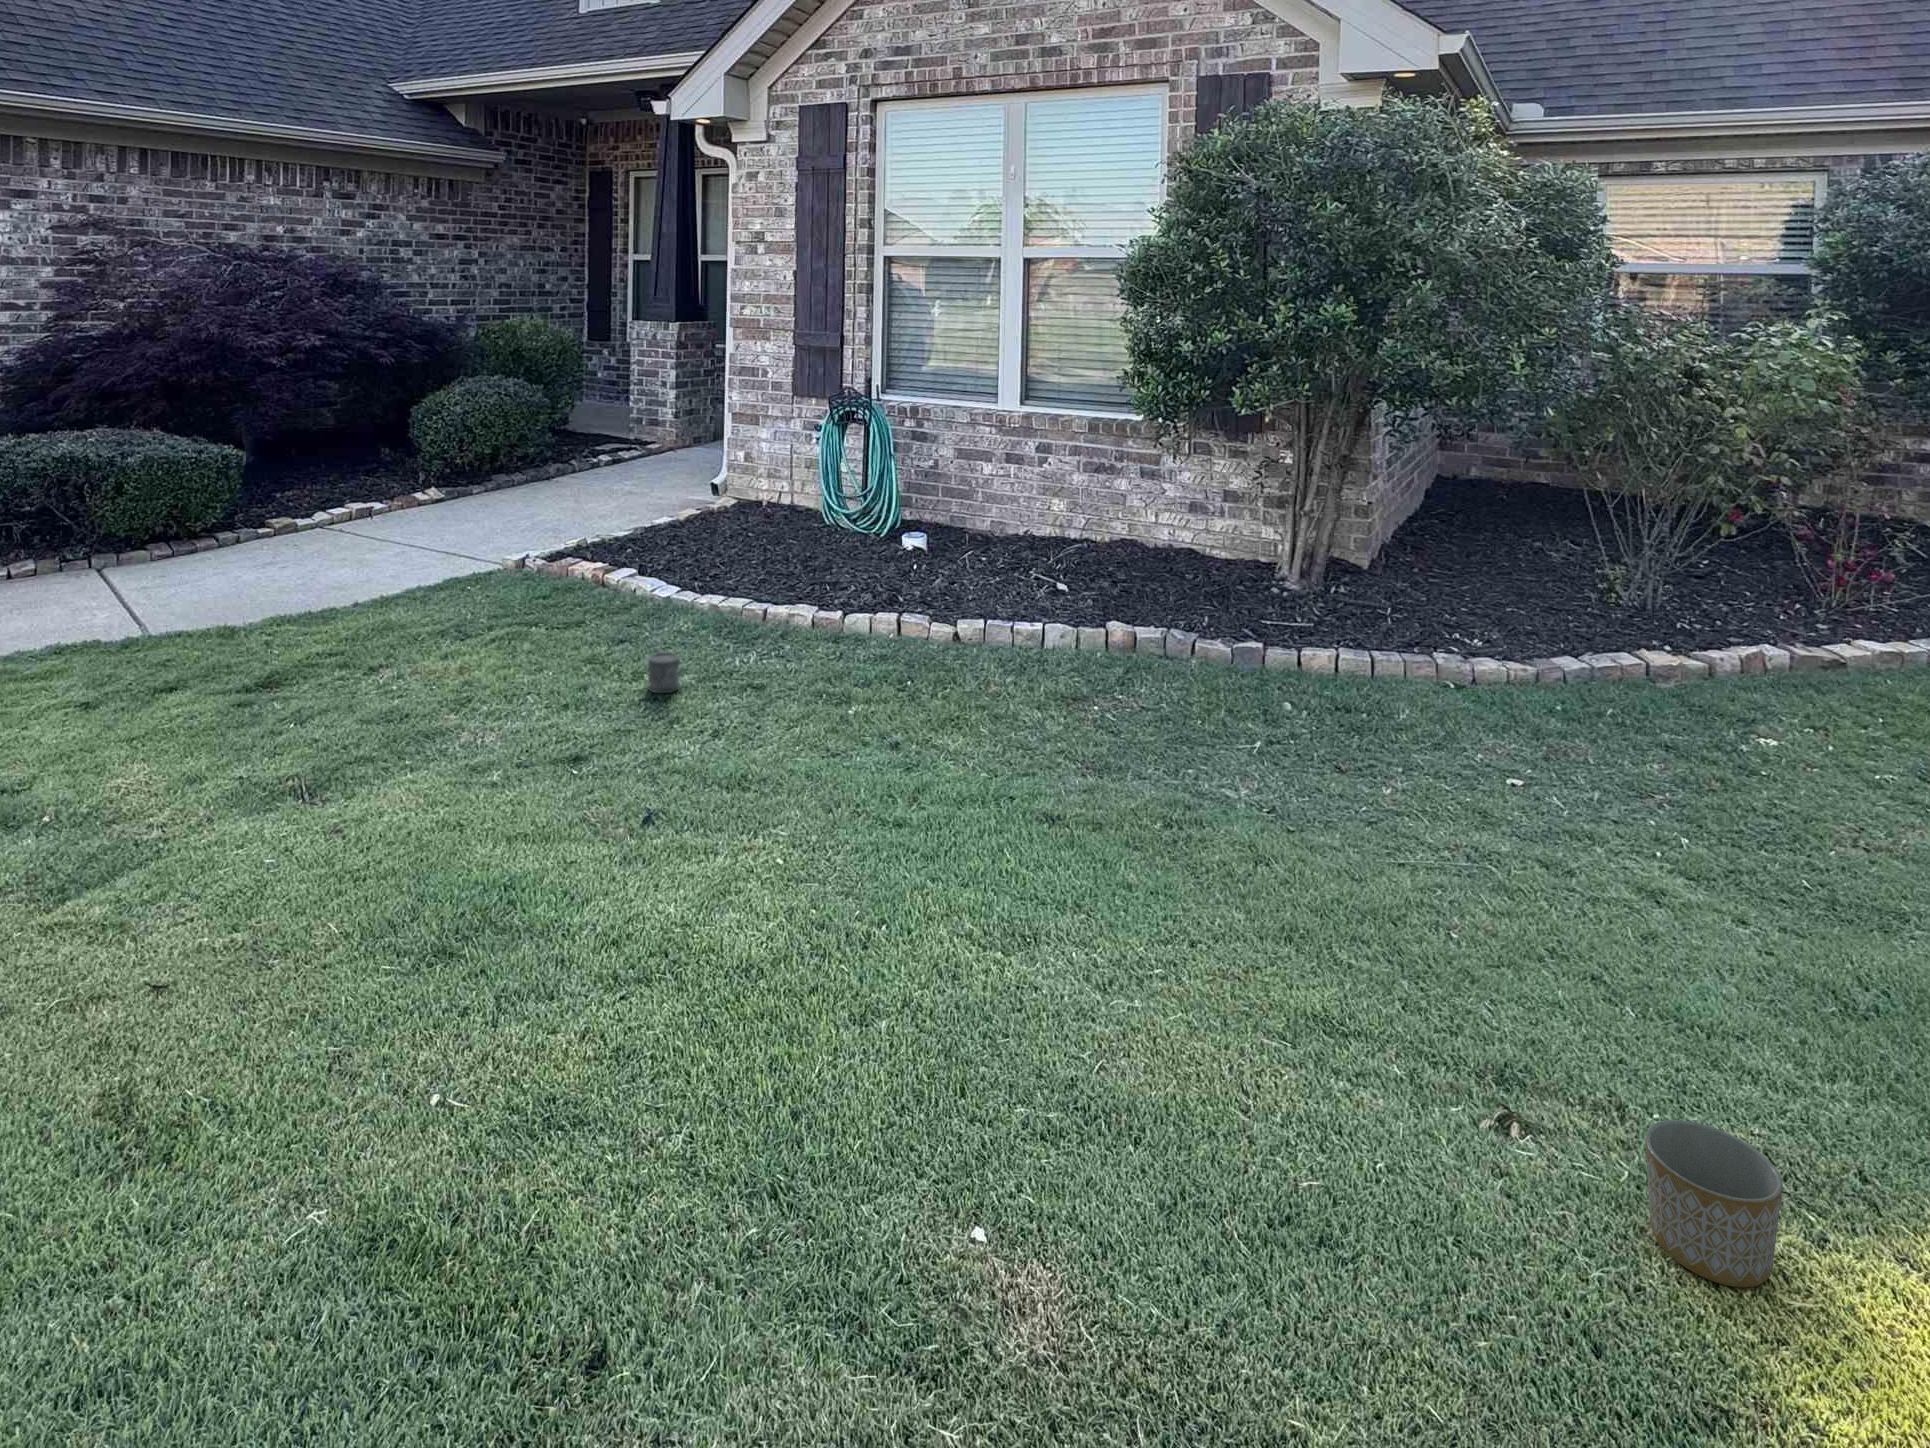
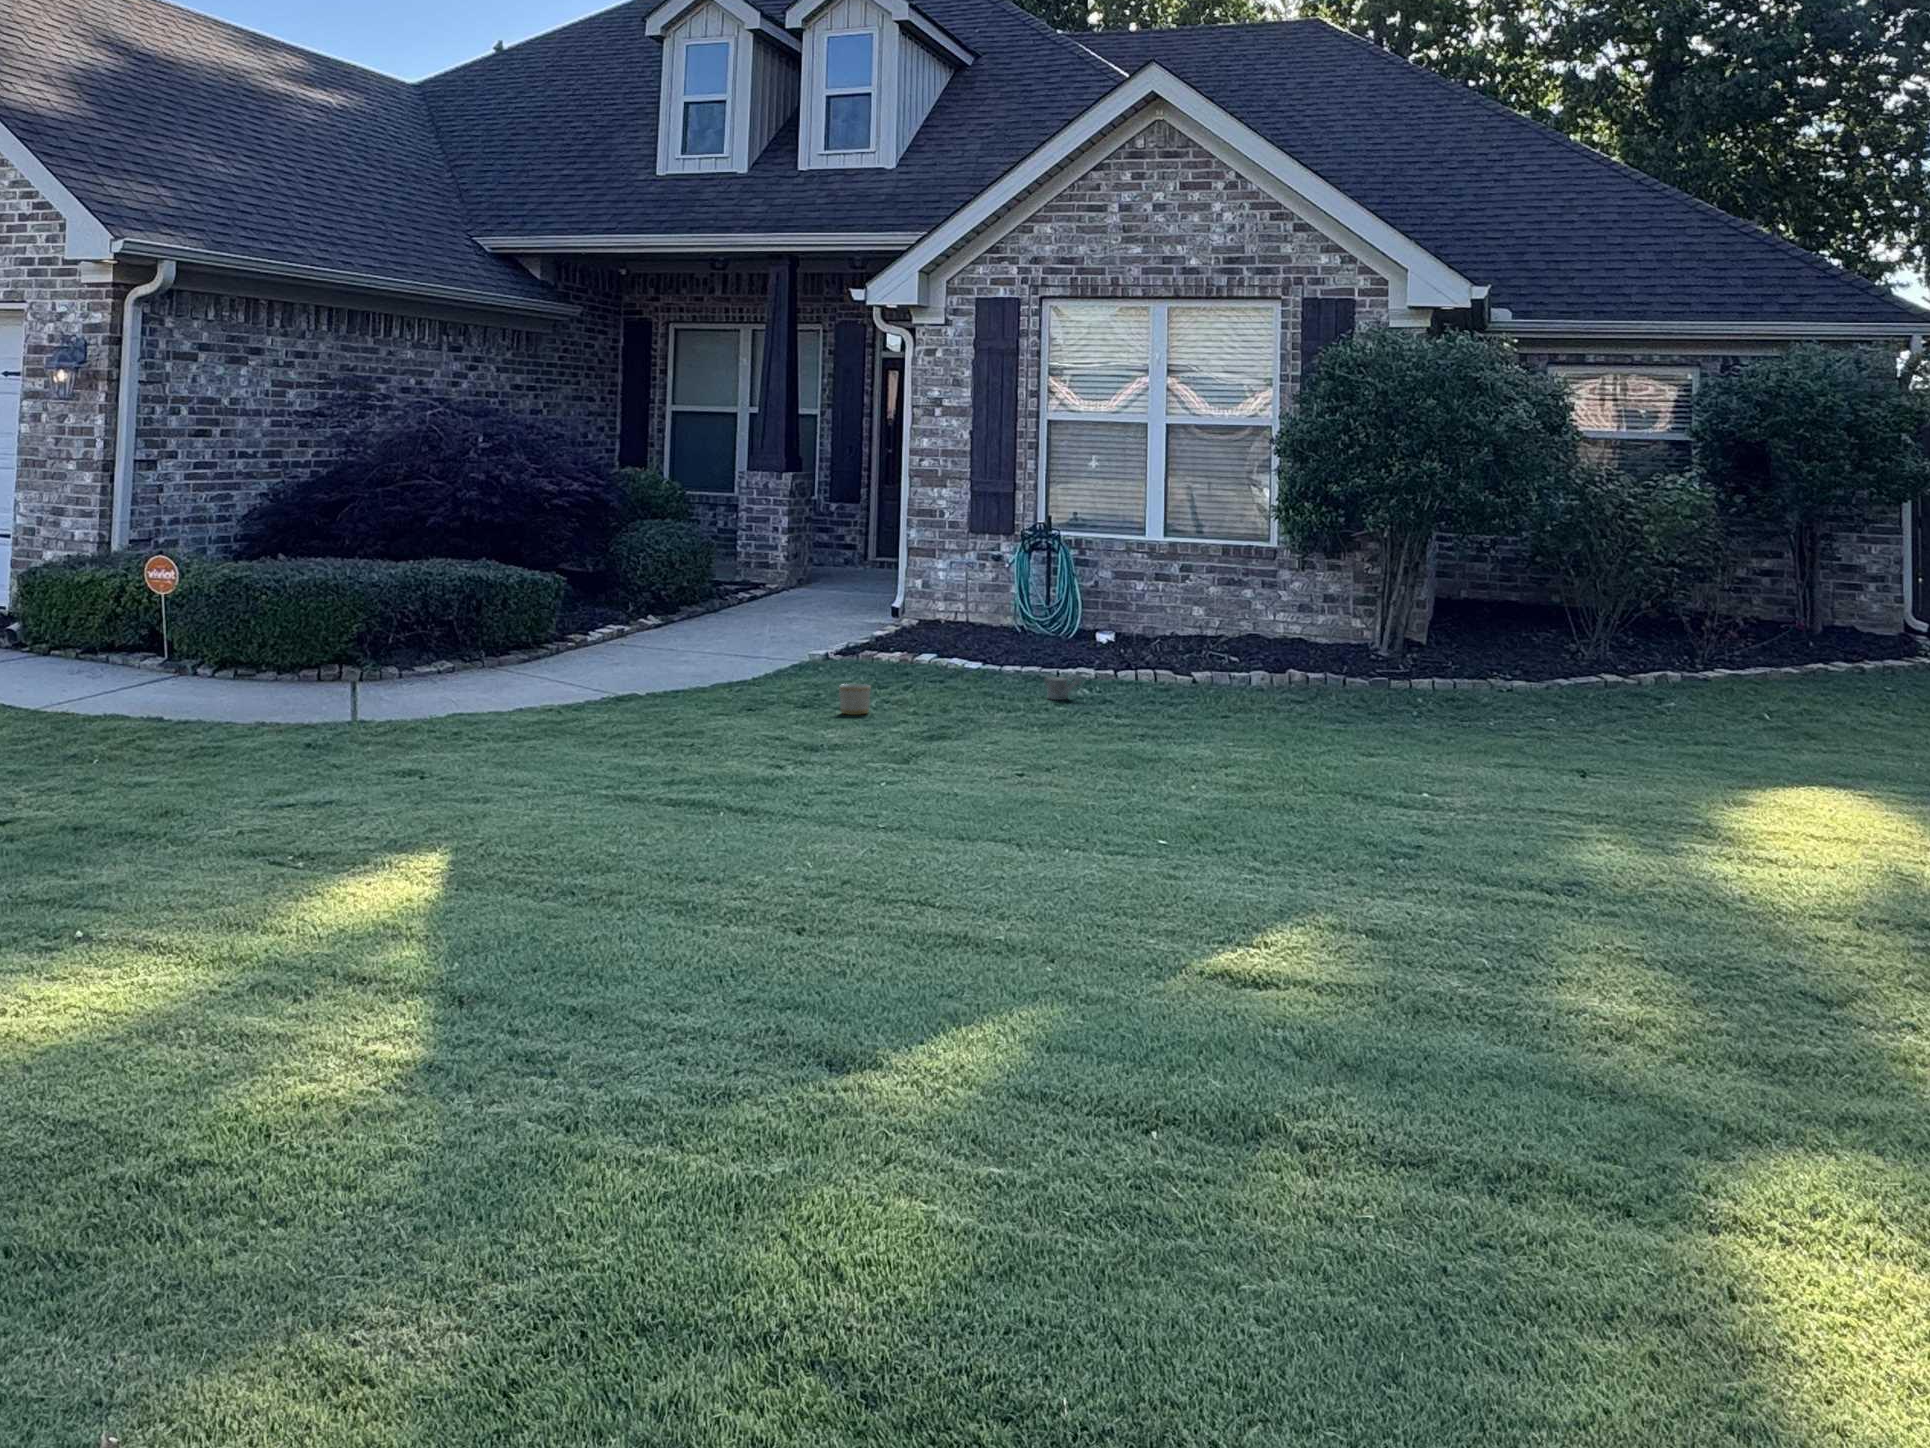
planter: present [1645,1120,1783,1287] -> present [839,684,871,715]

